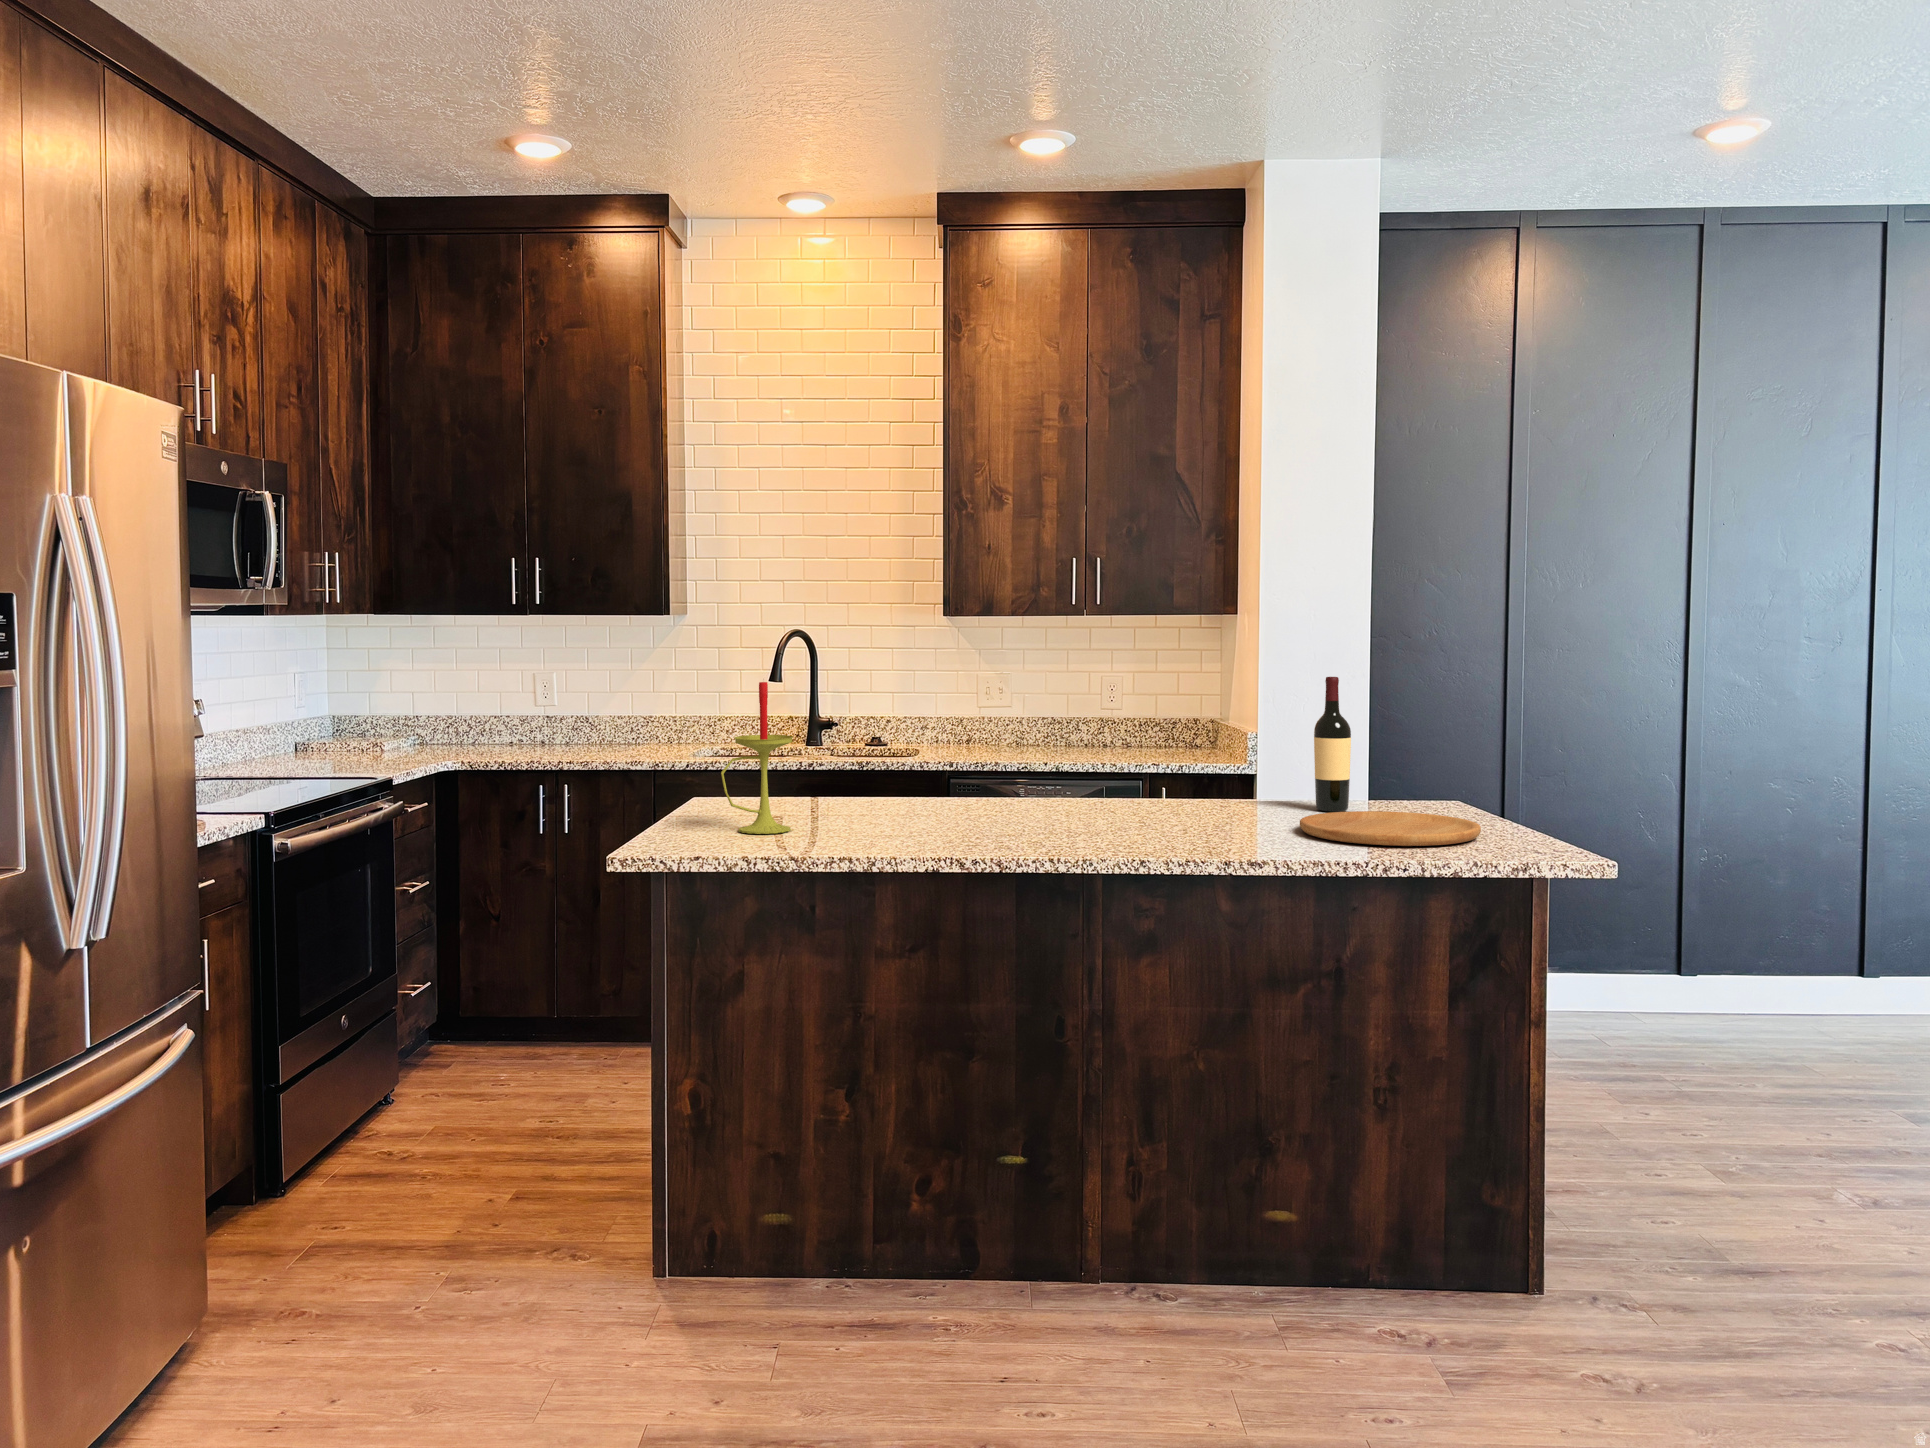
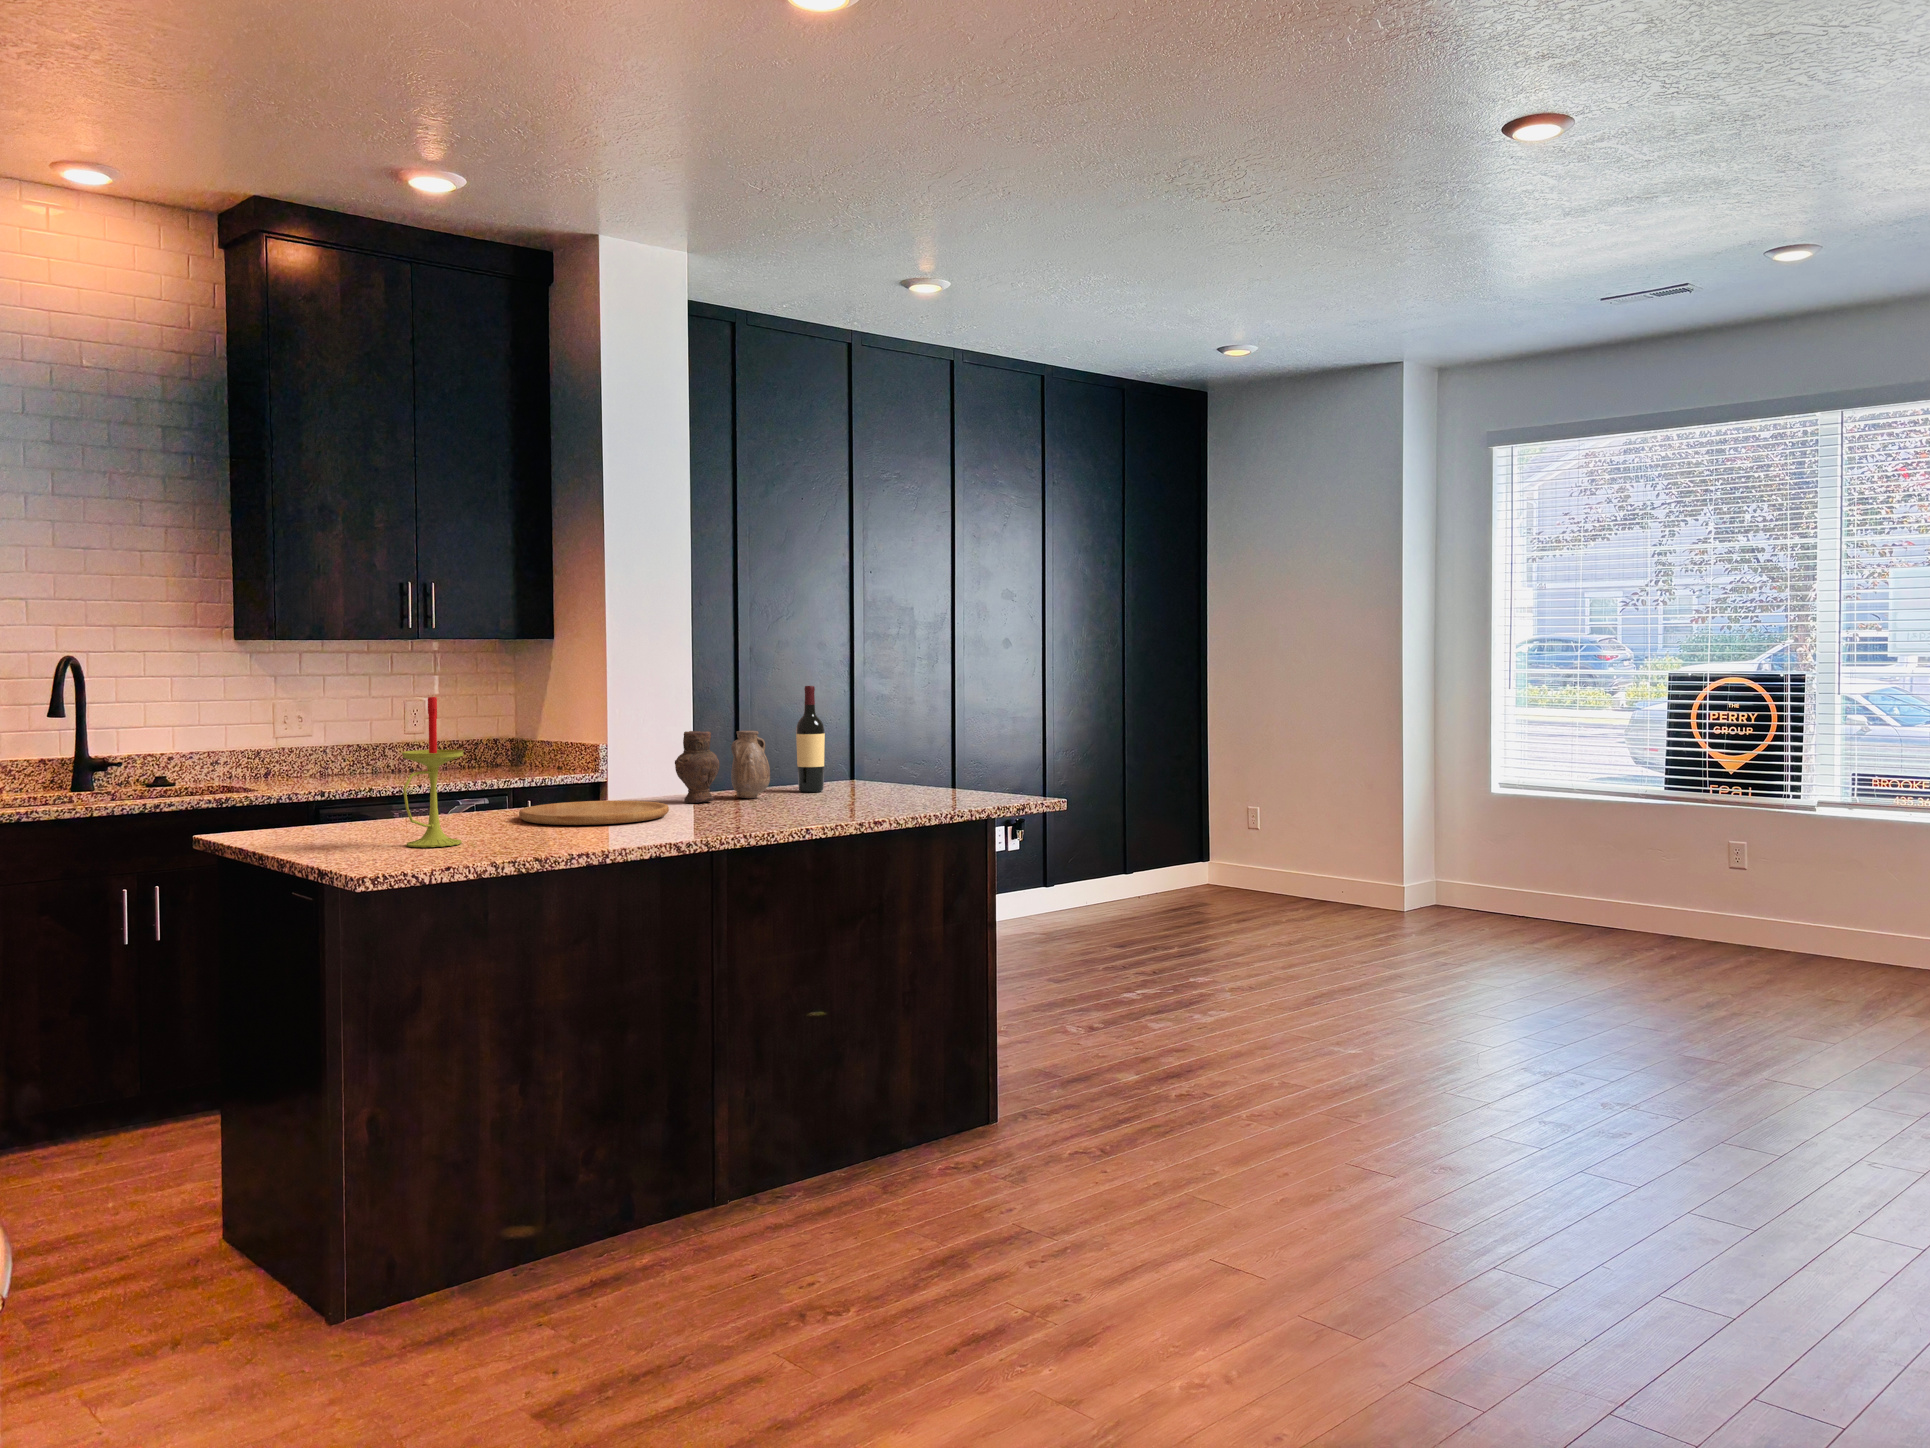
vase: none [1131,727,1257,812] -> present [675,731,770,803]
cutting board: present [1300,811,1481,846] -> present [519,801,669,825]

